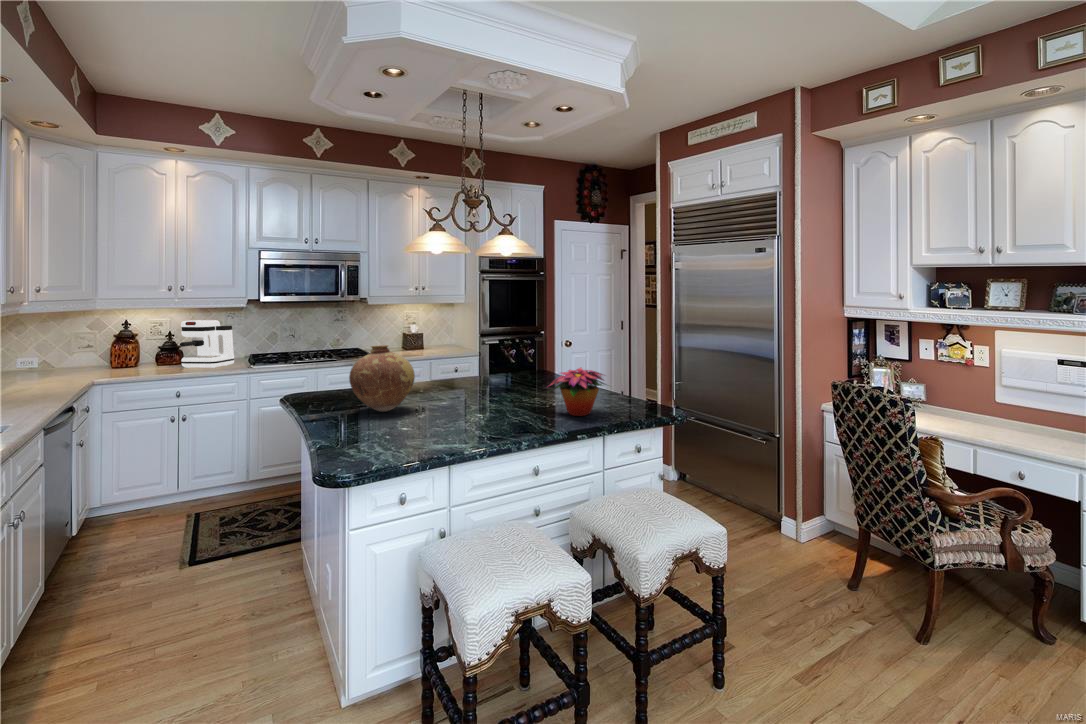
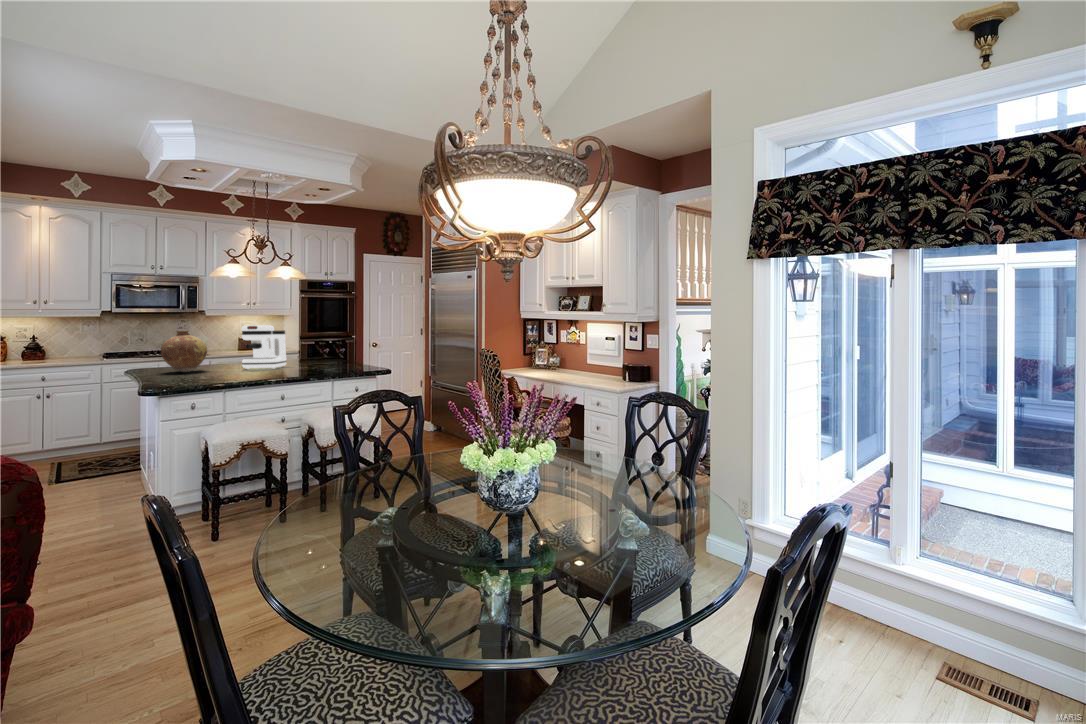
coffee maker: present [180,320,234,368] -> present [242,325,286,369]
flower arrangement: present [552,368,606,416] -> none [289,342,334,371]

